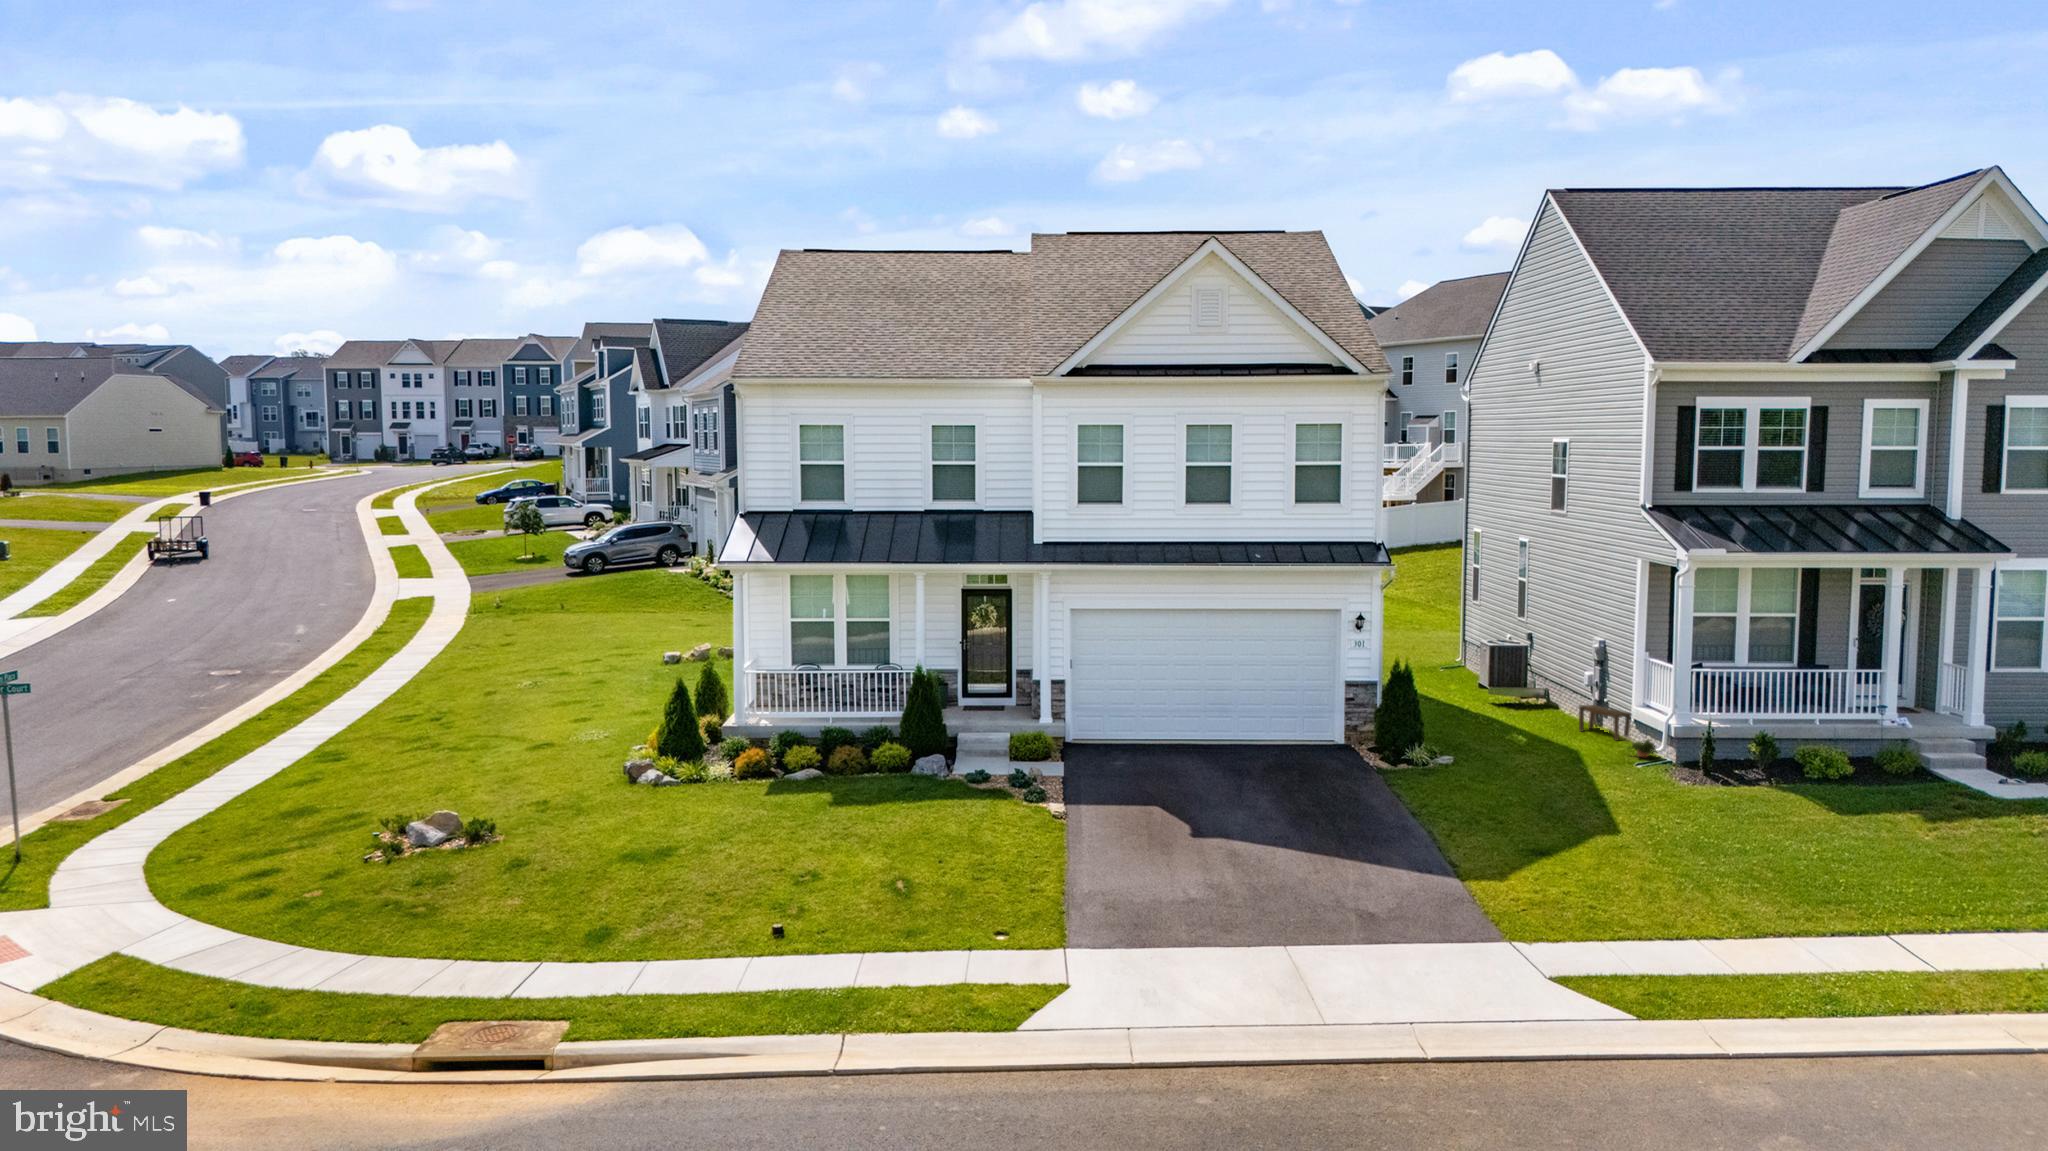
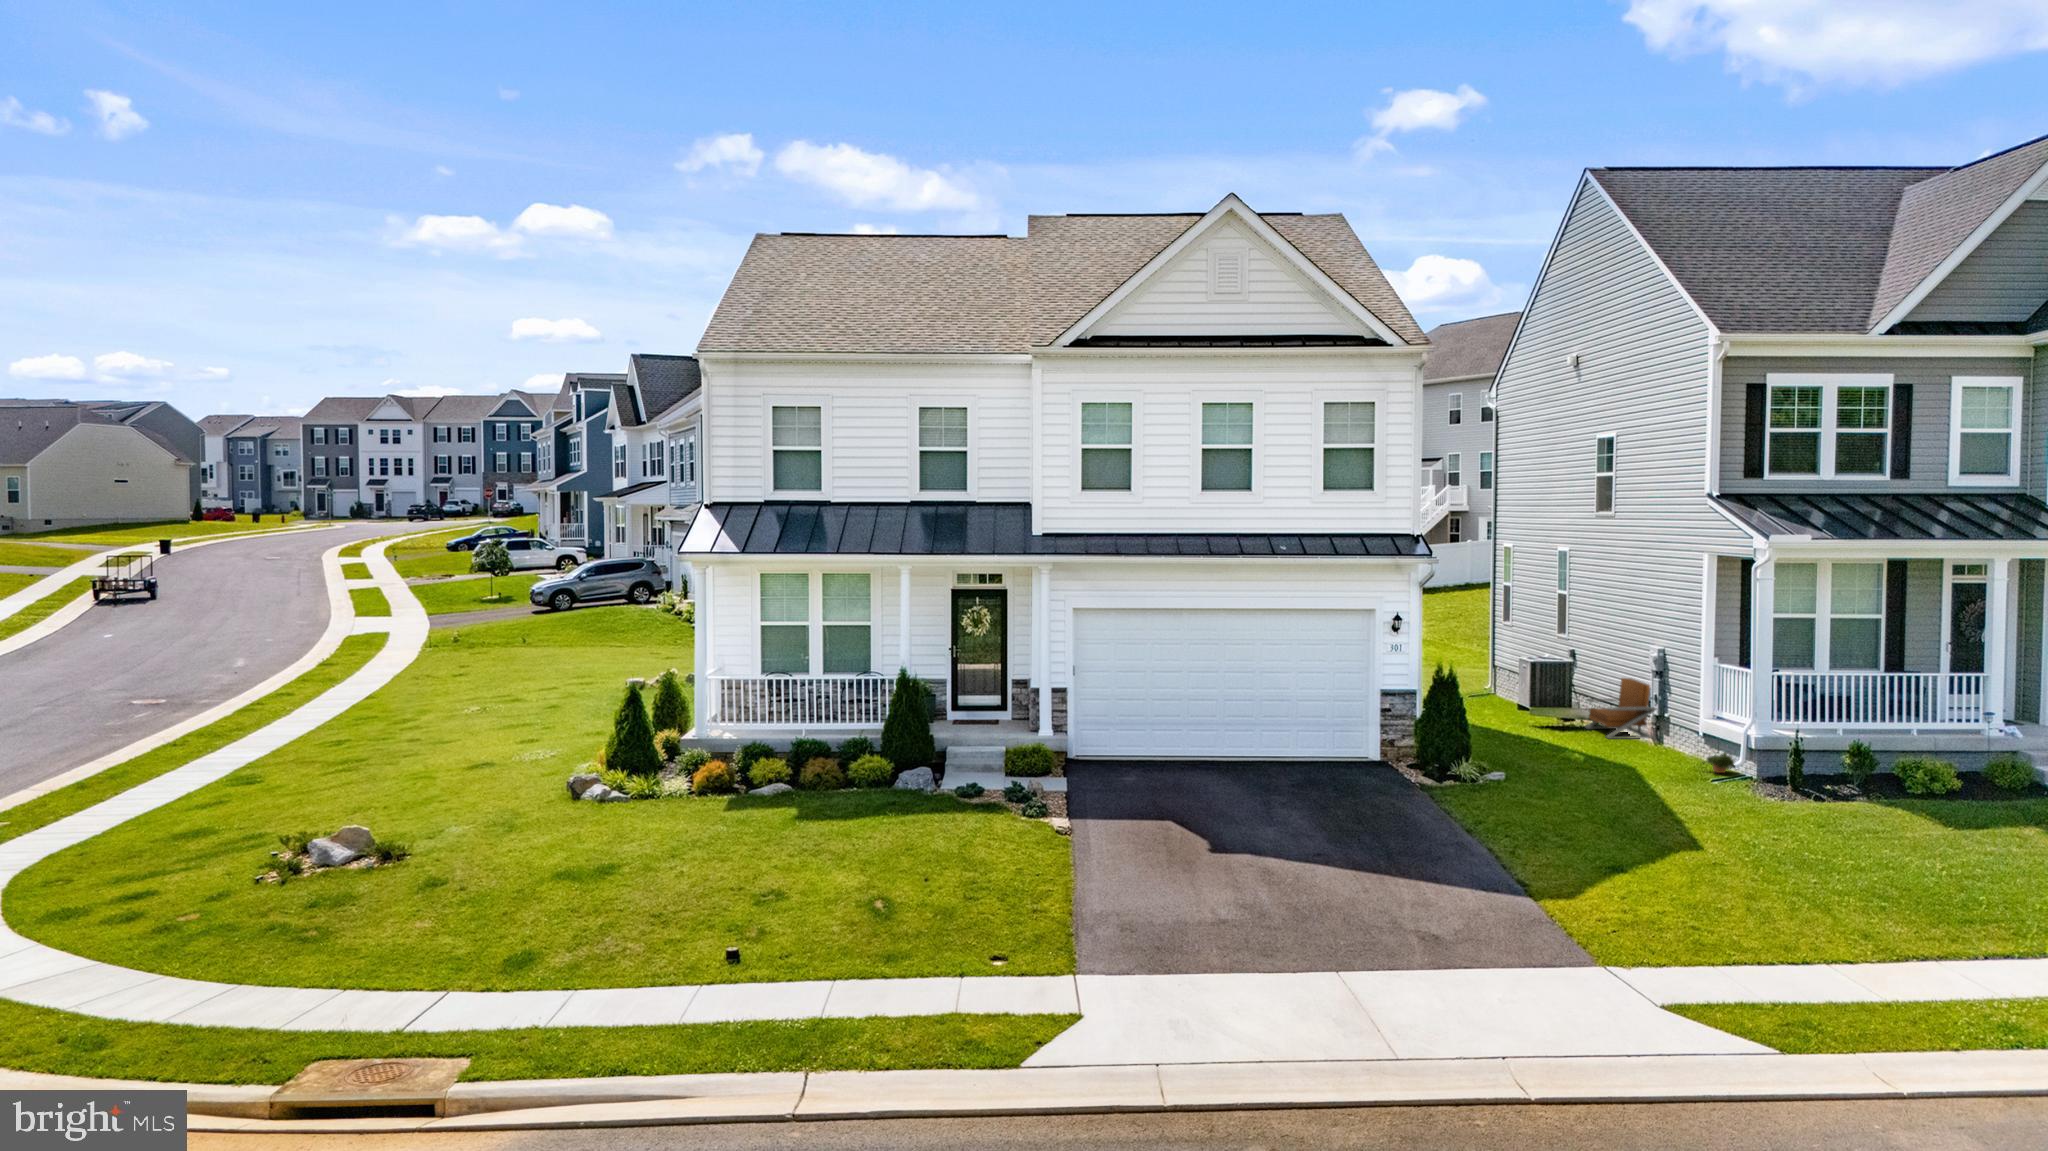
lounge chair: none [1531,665,1595,721] -> present [1586,678,1657,739]
bench: present [1579,705,1632,740] -> none [1642,718,1703,757]

